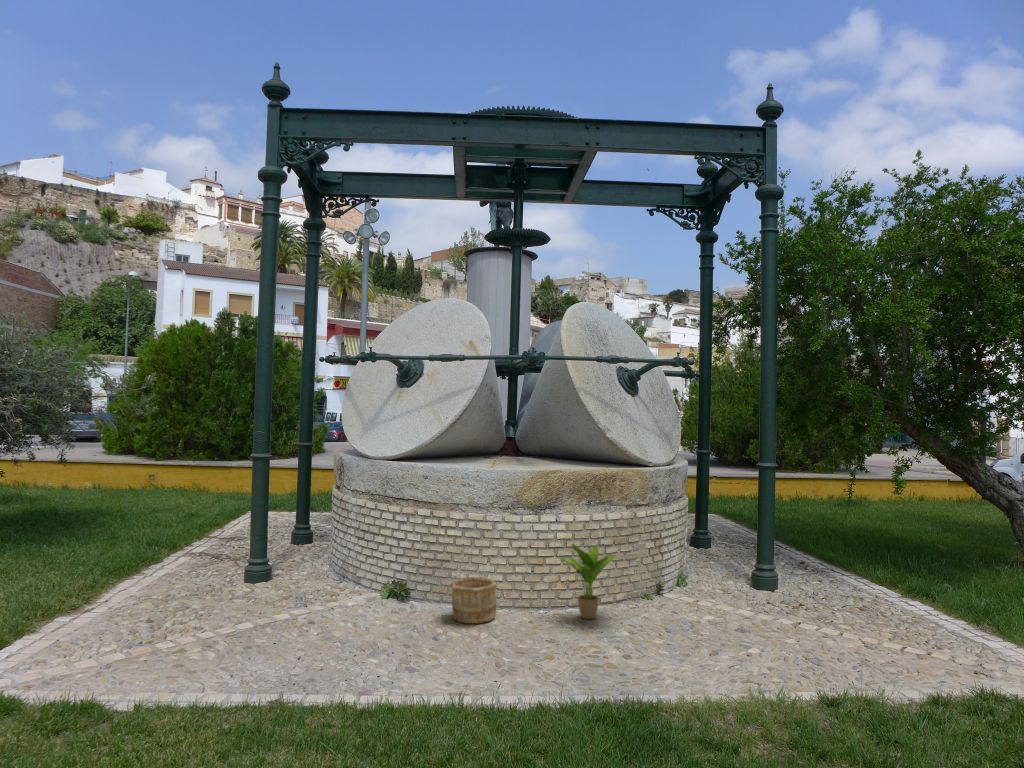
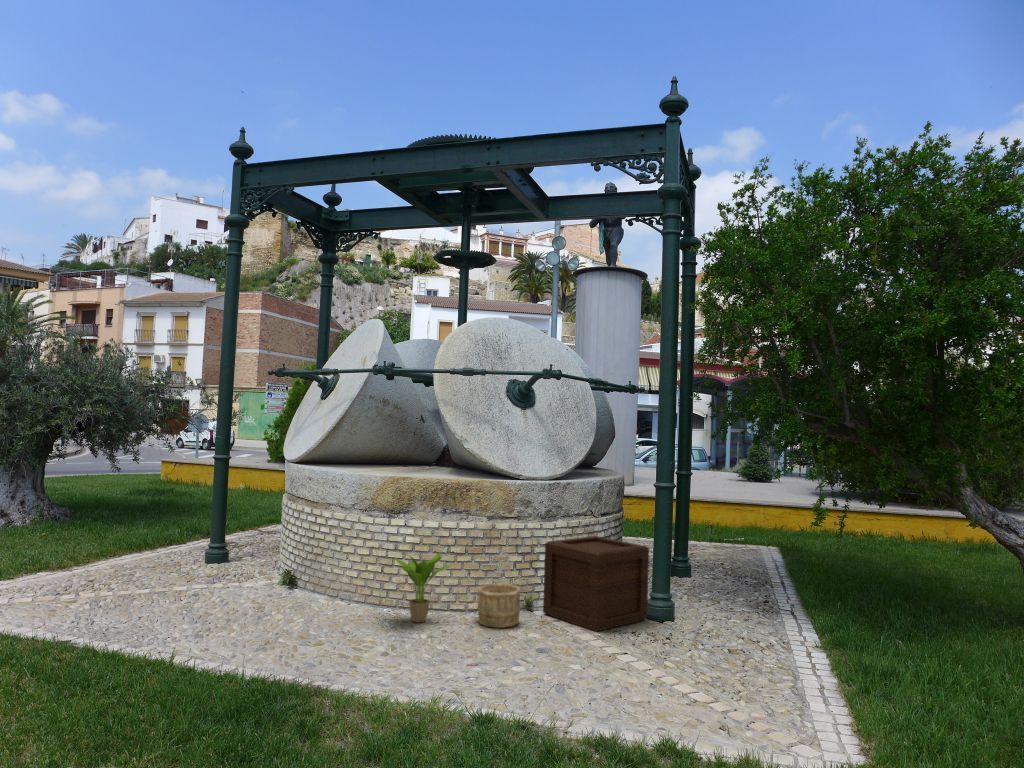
wooden crate: none [673,516,760,605] -> present [543,536,649,631]
wooden bucket: present [451,577,497,624] -> present [477,583,521,628]

